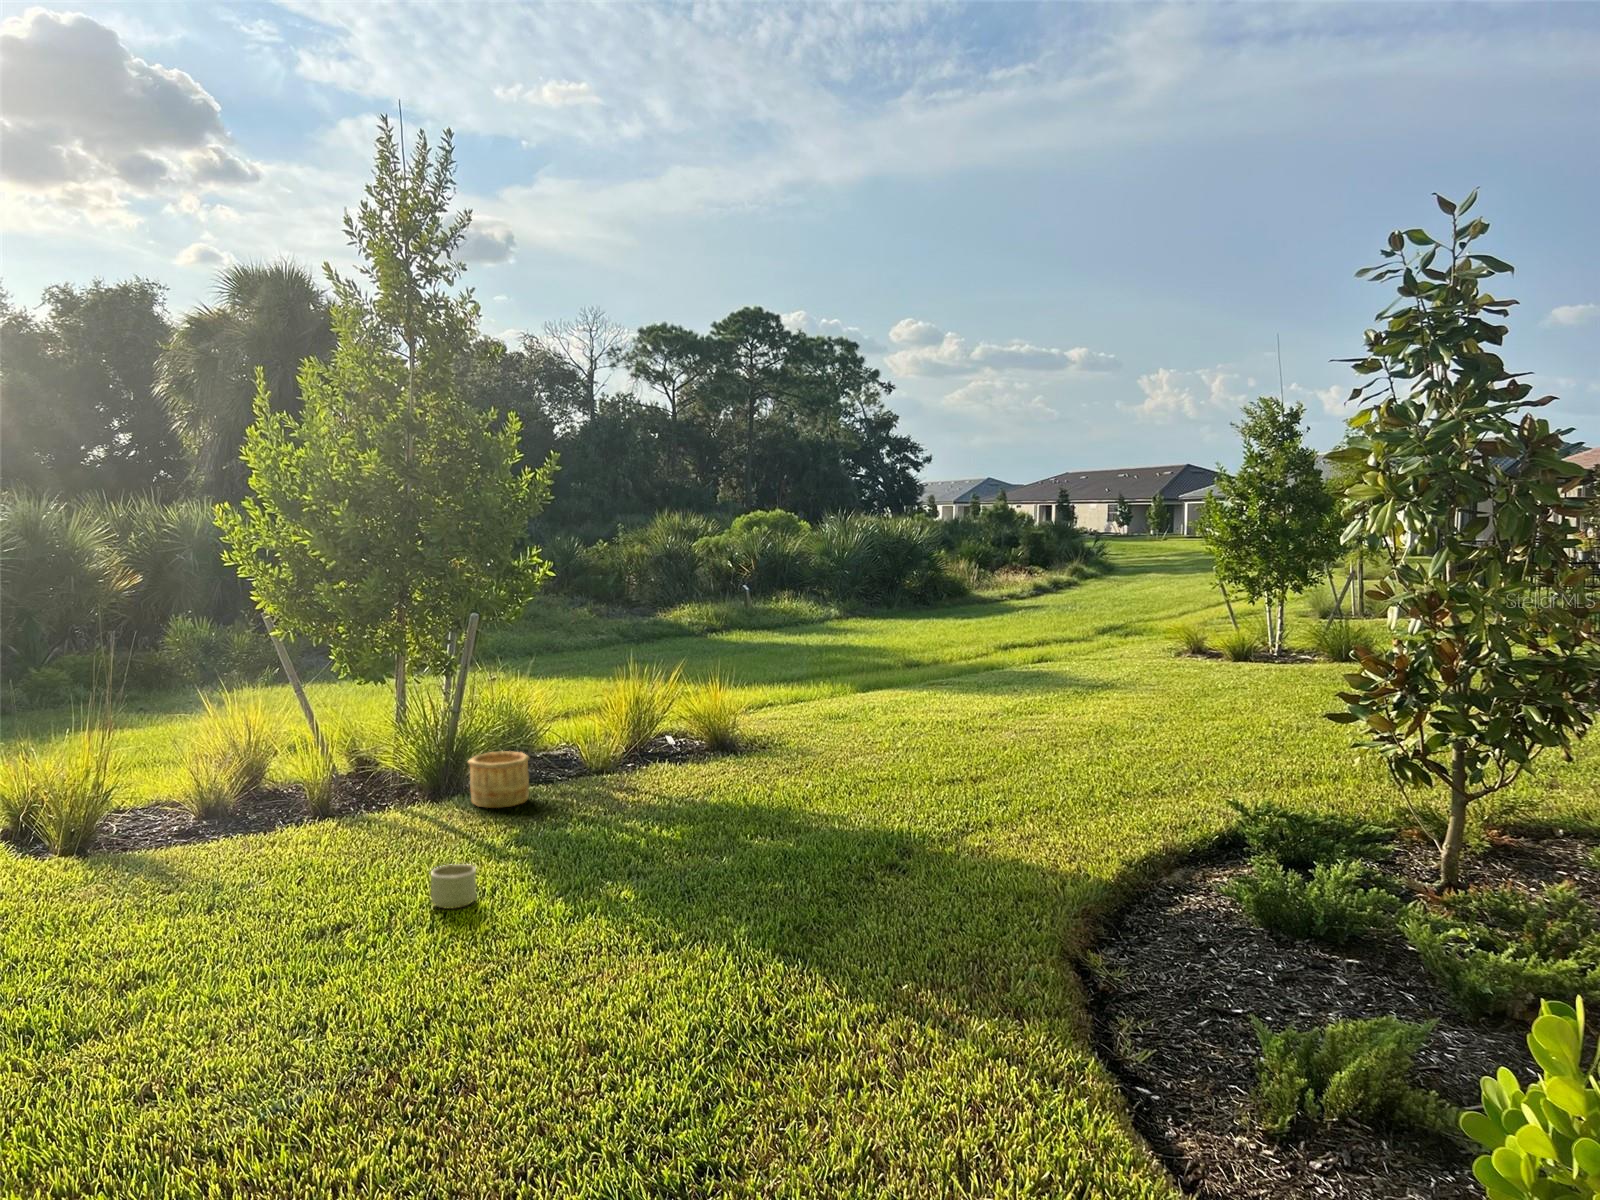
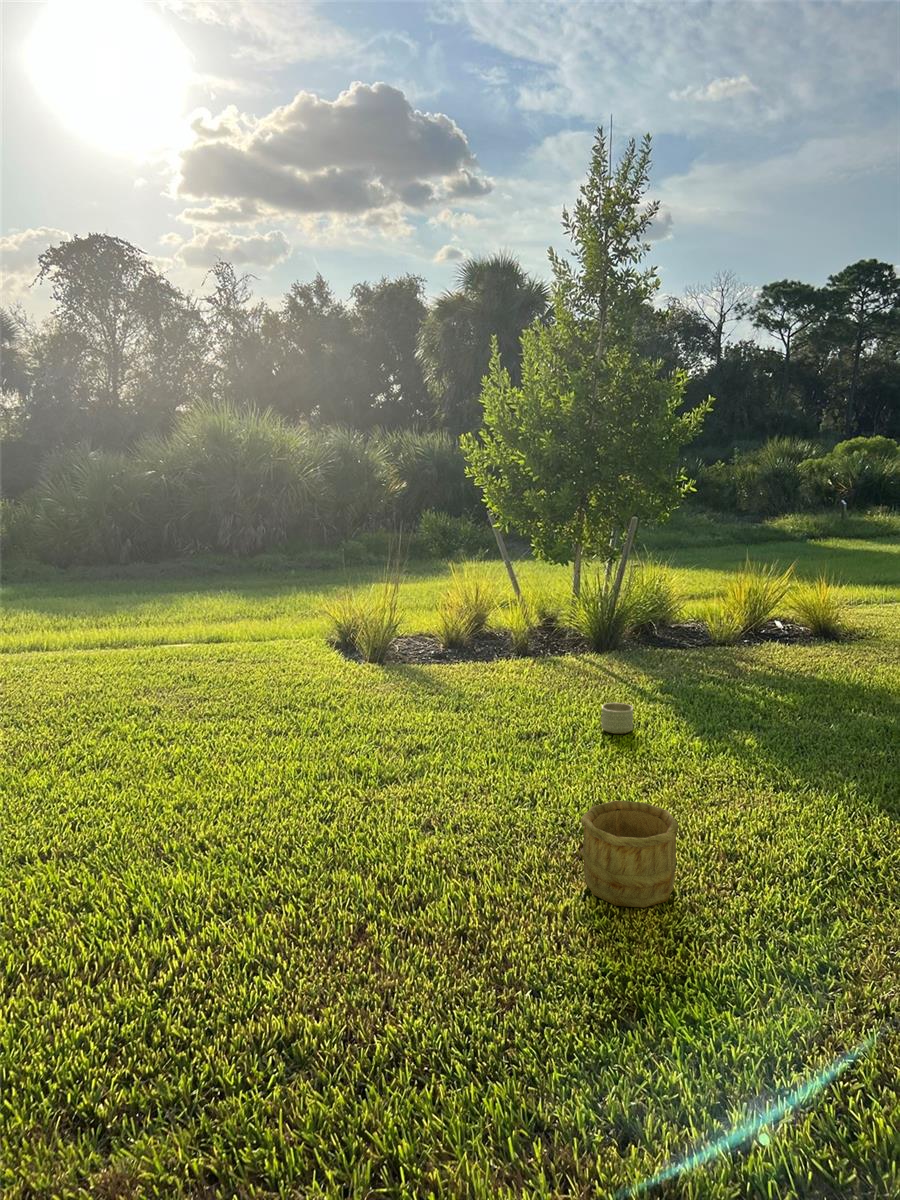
wooden bucket: present [468,751,529,808] -> present [581,801,679,907]

